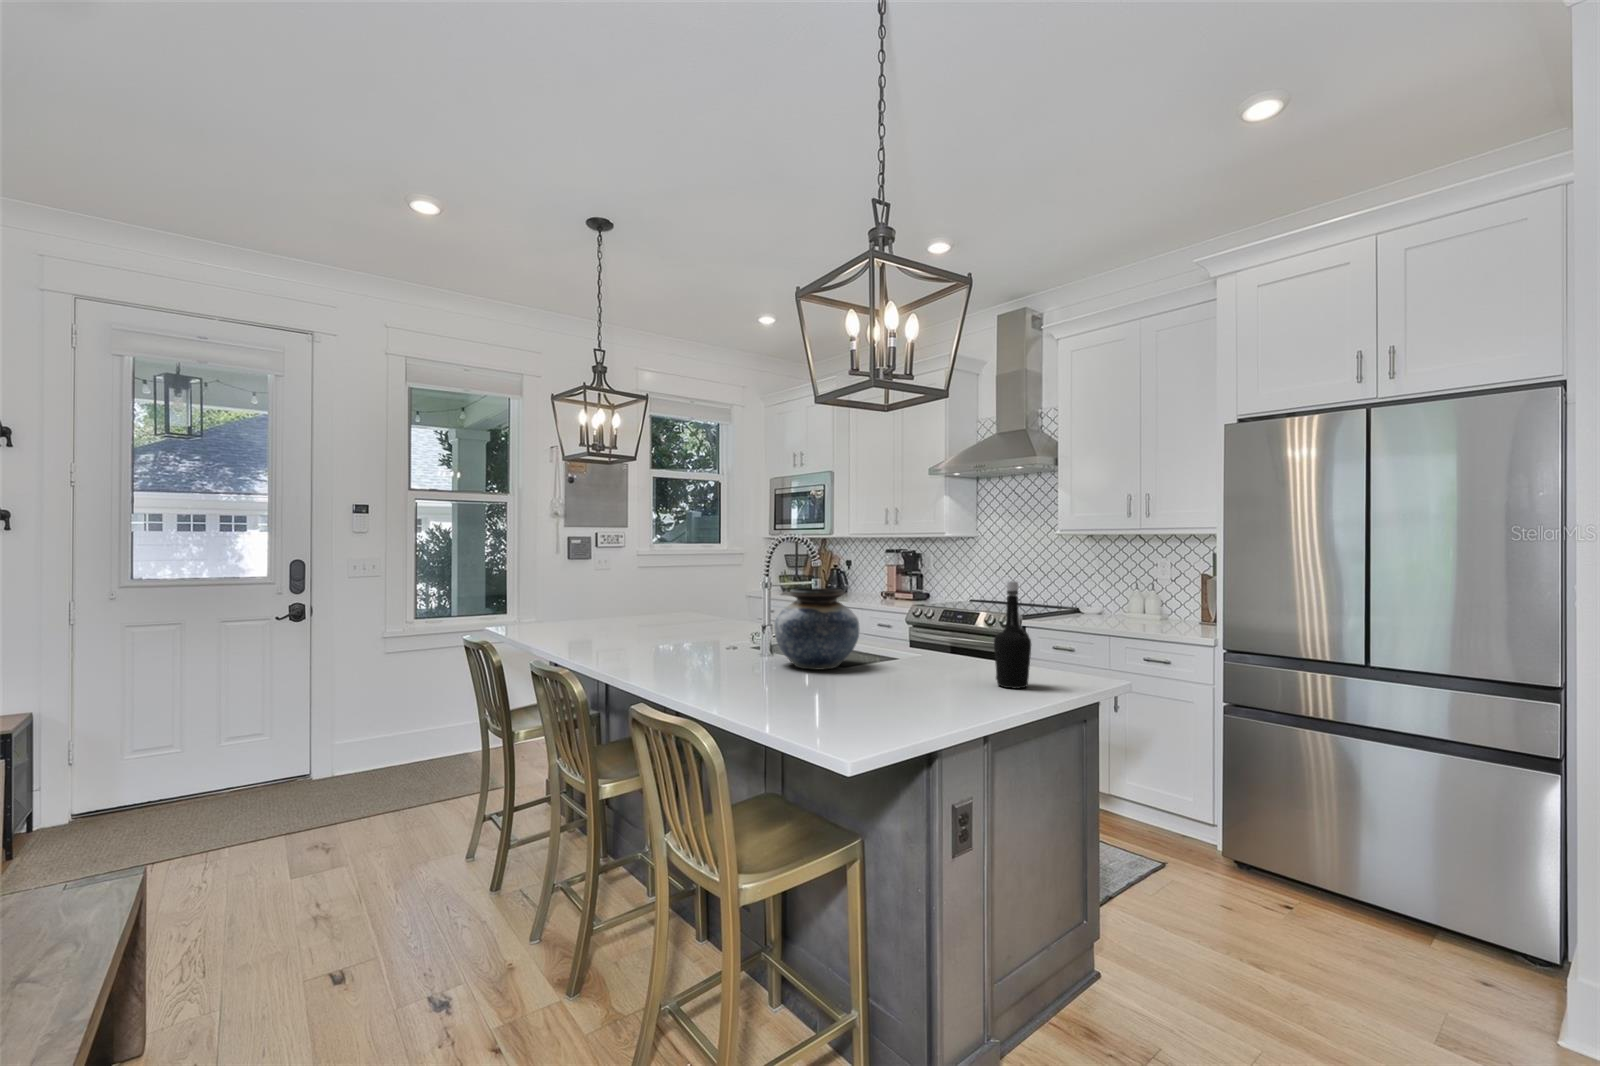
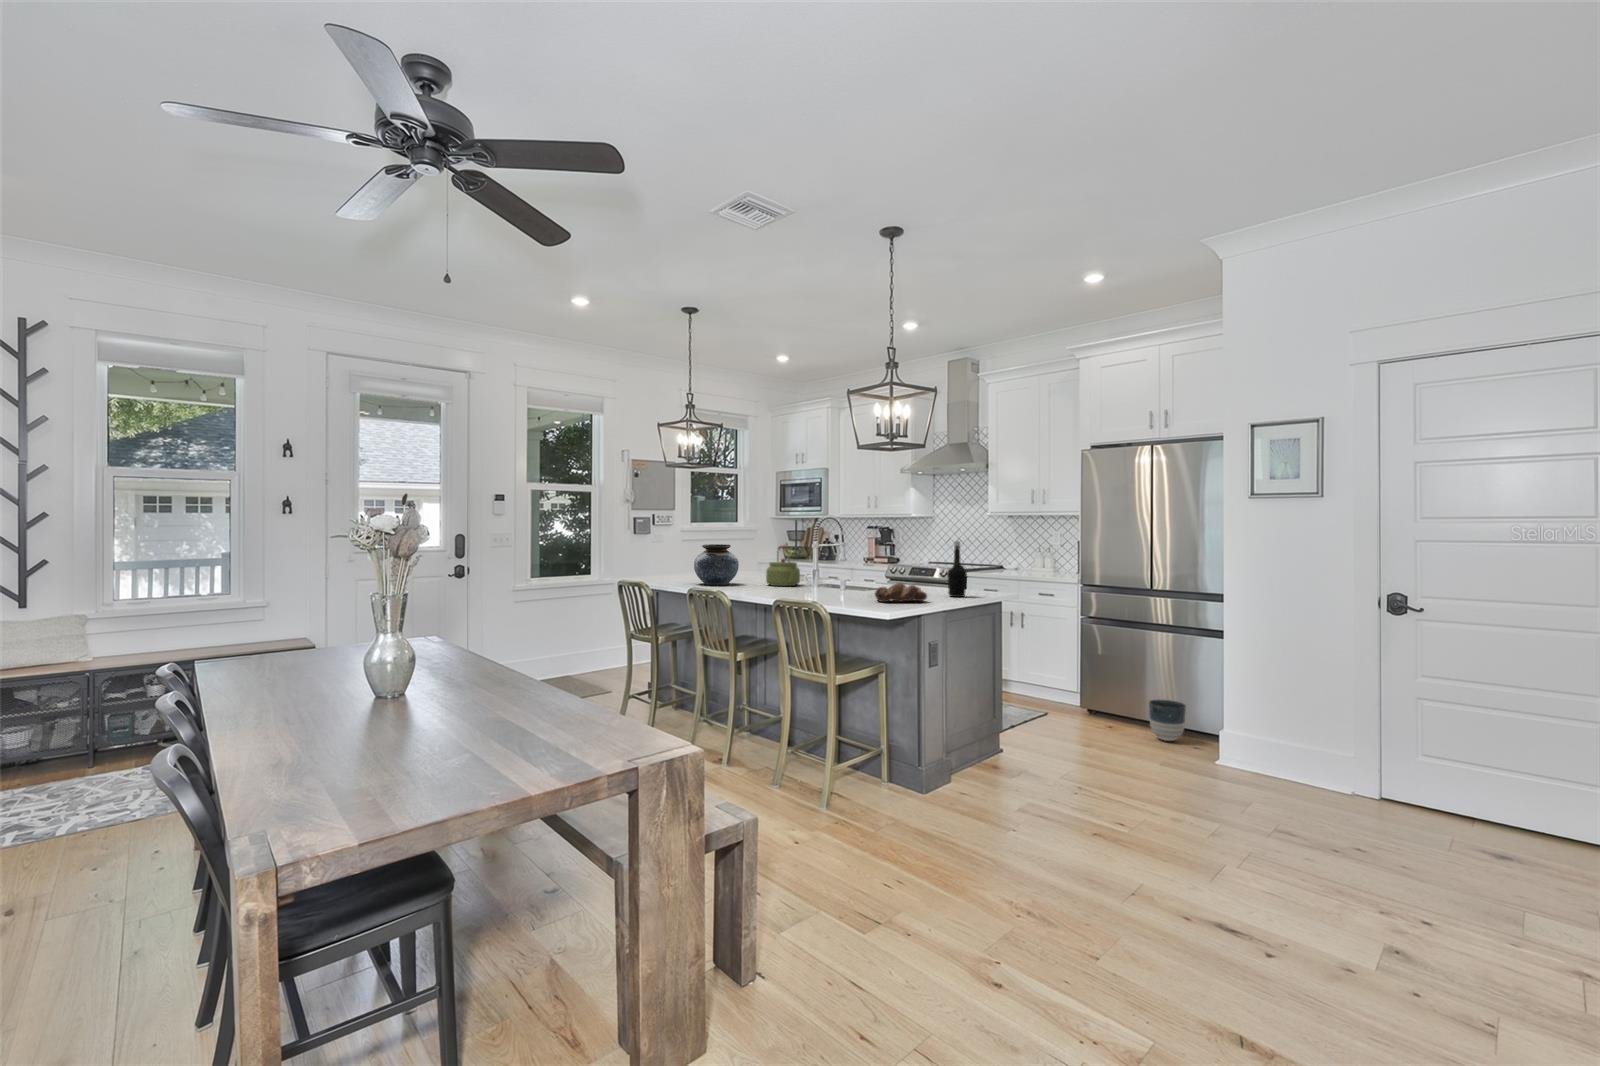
kettle: none [694,583,750,651] -> present [766,546,800,586]
vase: present [774,588,859,670] -> present [694,544,739,585]
bread loaf: none [845,668,952,710] -> present [875,583,927,602]
planter: none [1370,868,1451,956] -> present [1149,700,1186,741]

